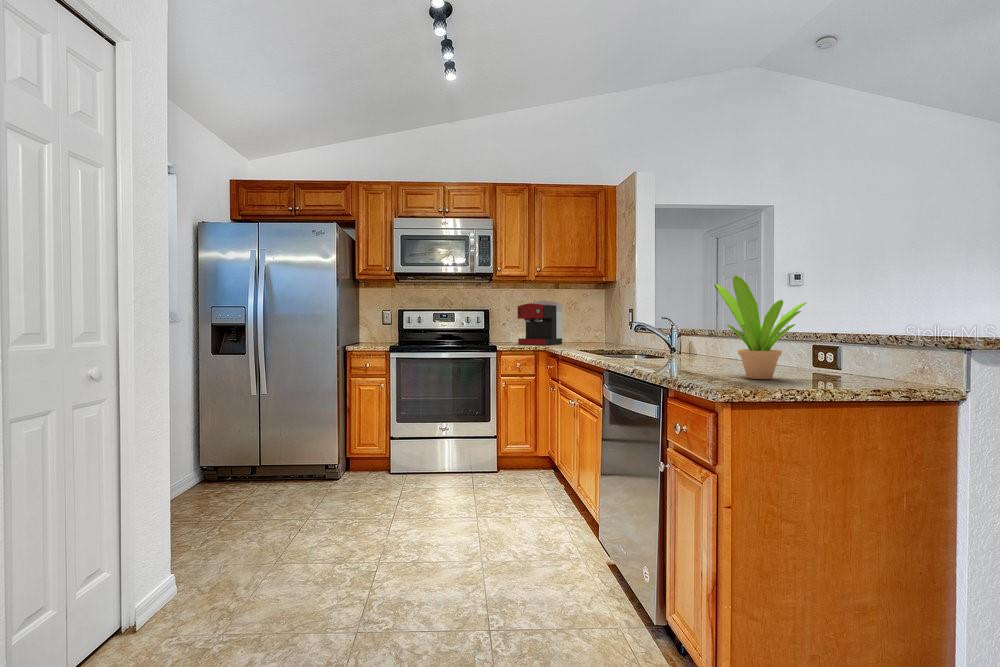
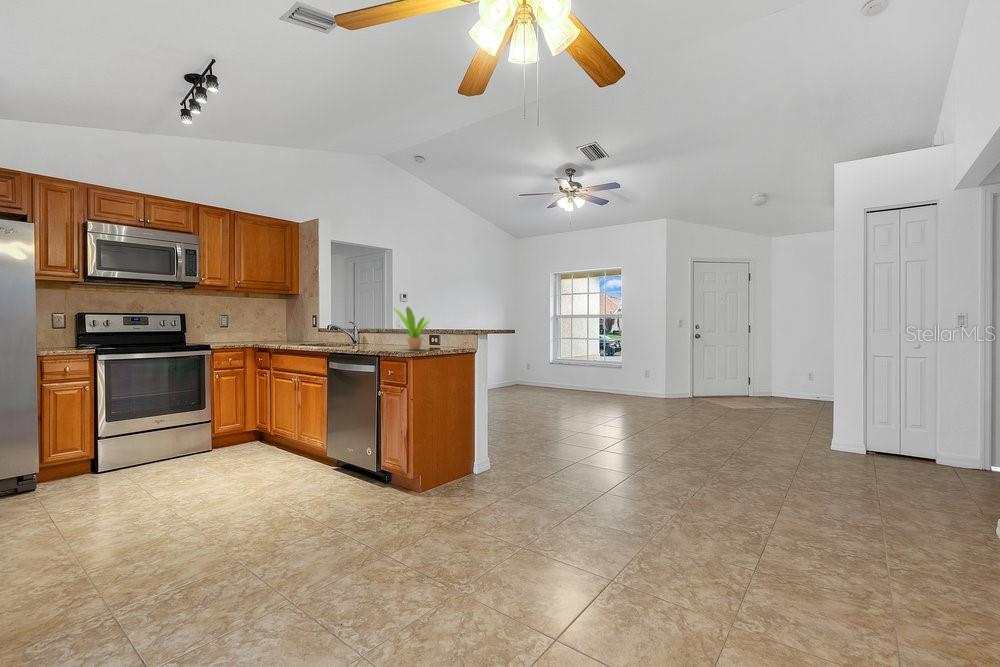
coffee maker: present [518,301,562,345] -> none [217,308,257,343]

